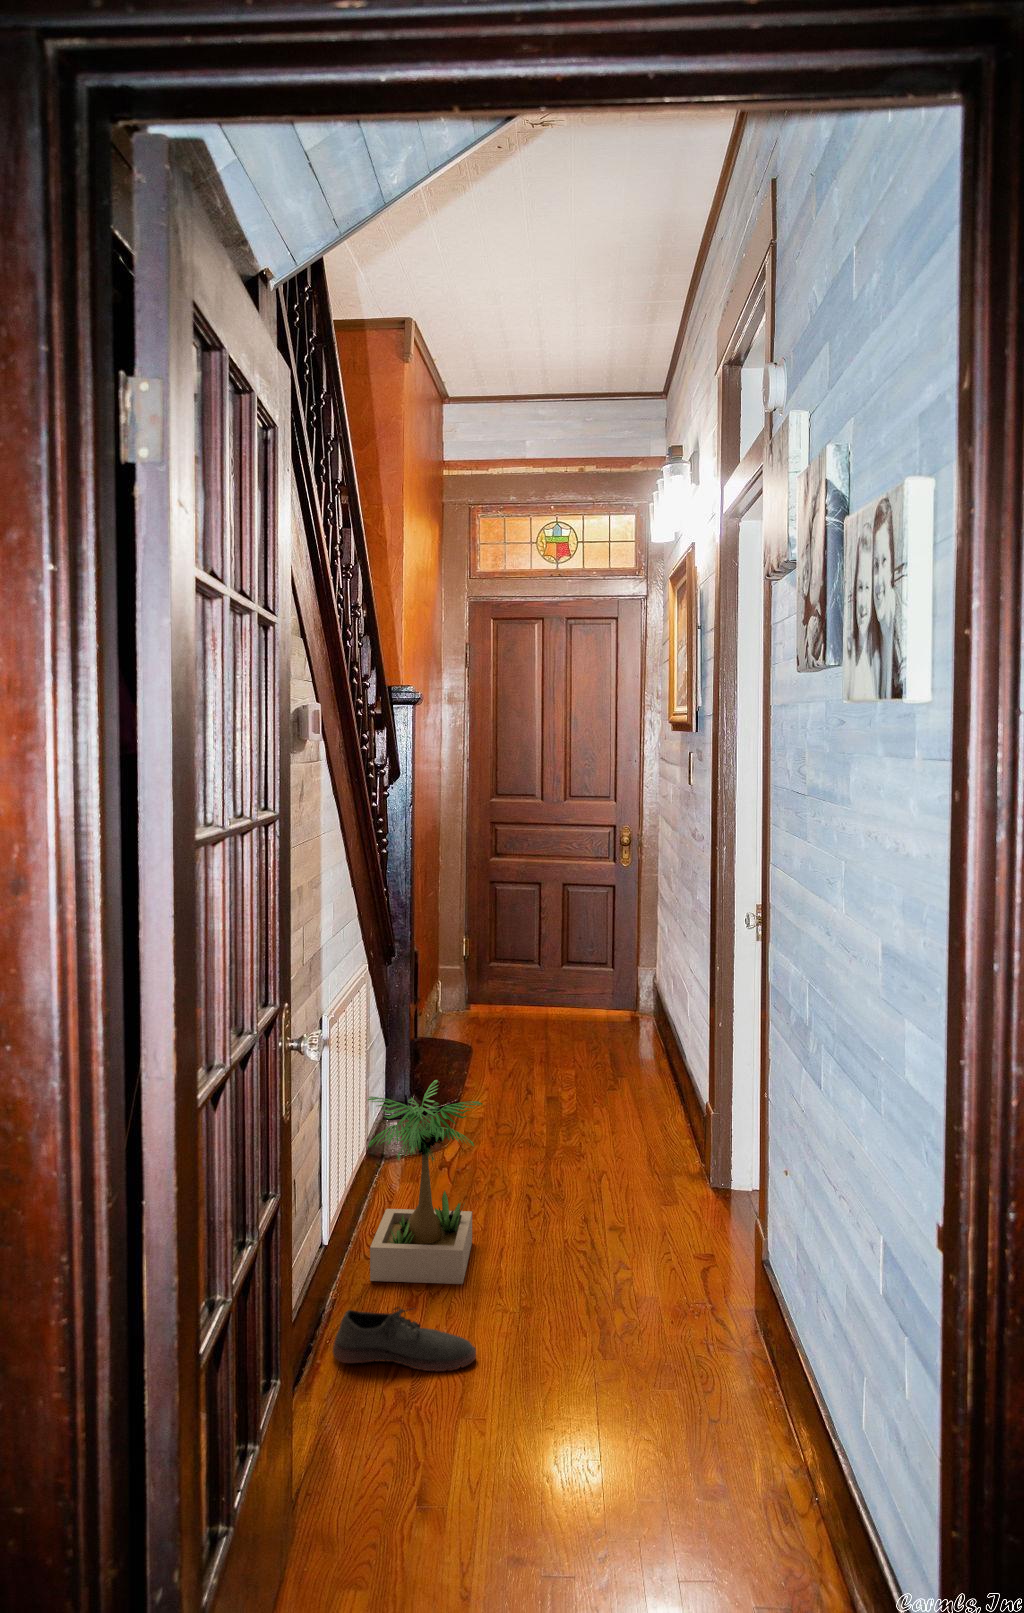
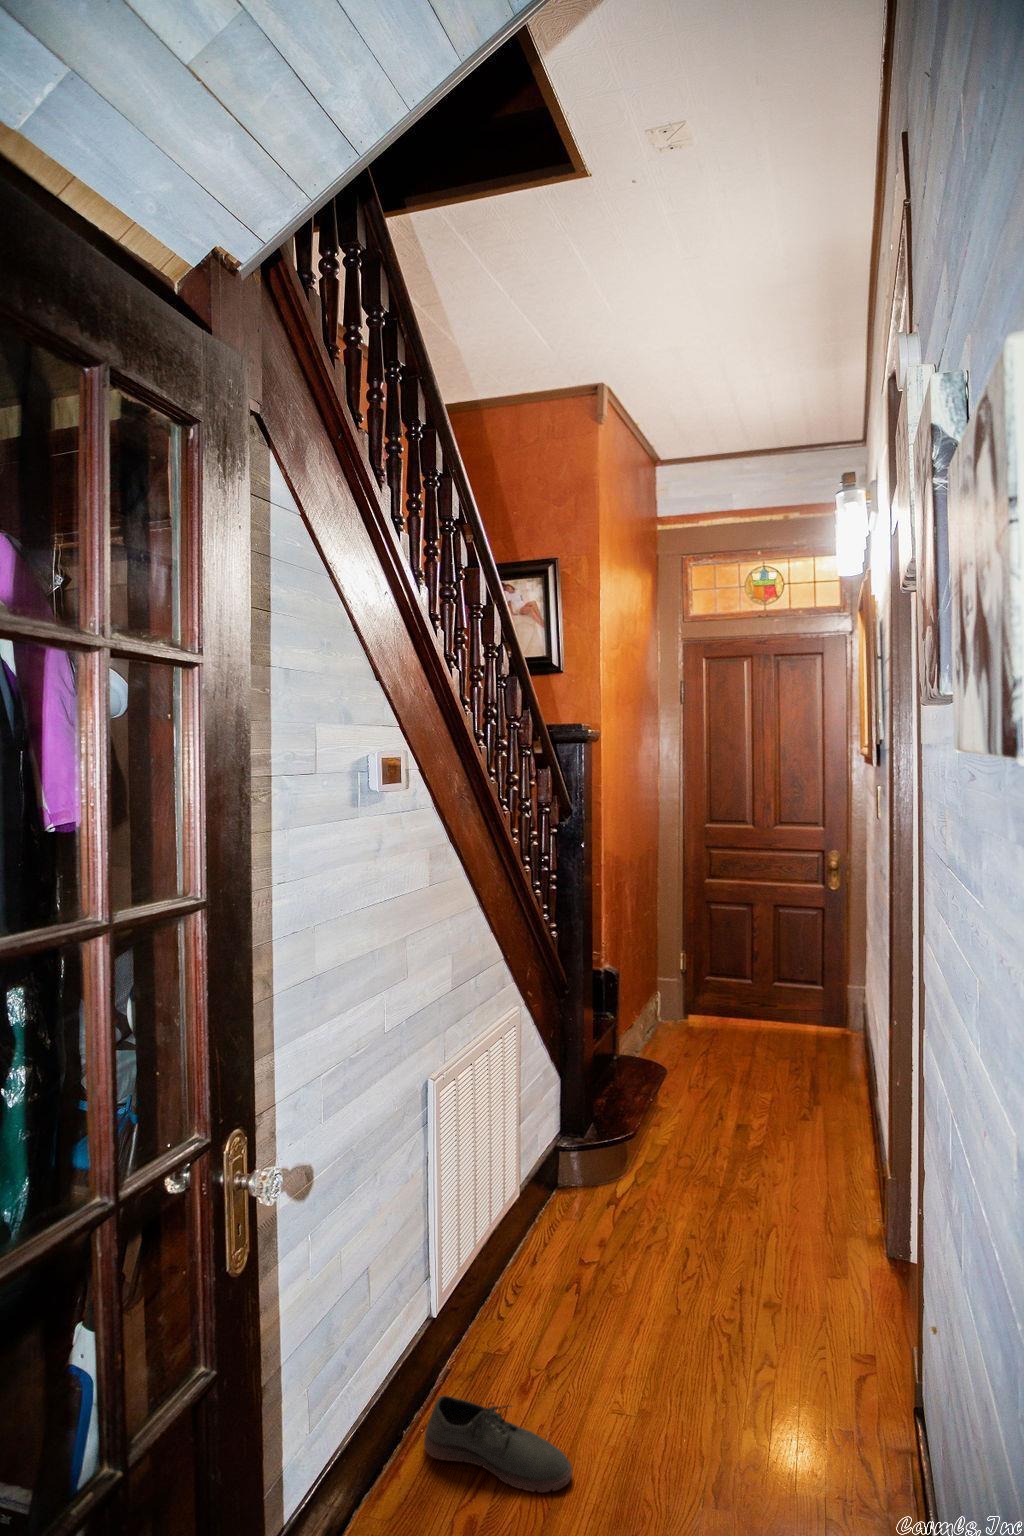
potted plant: present [368,1080,482,1284] -> none [485,1129,629,1366]

